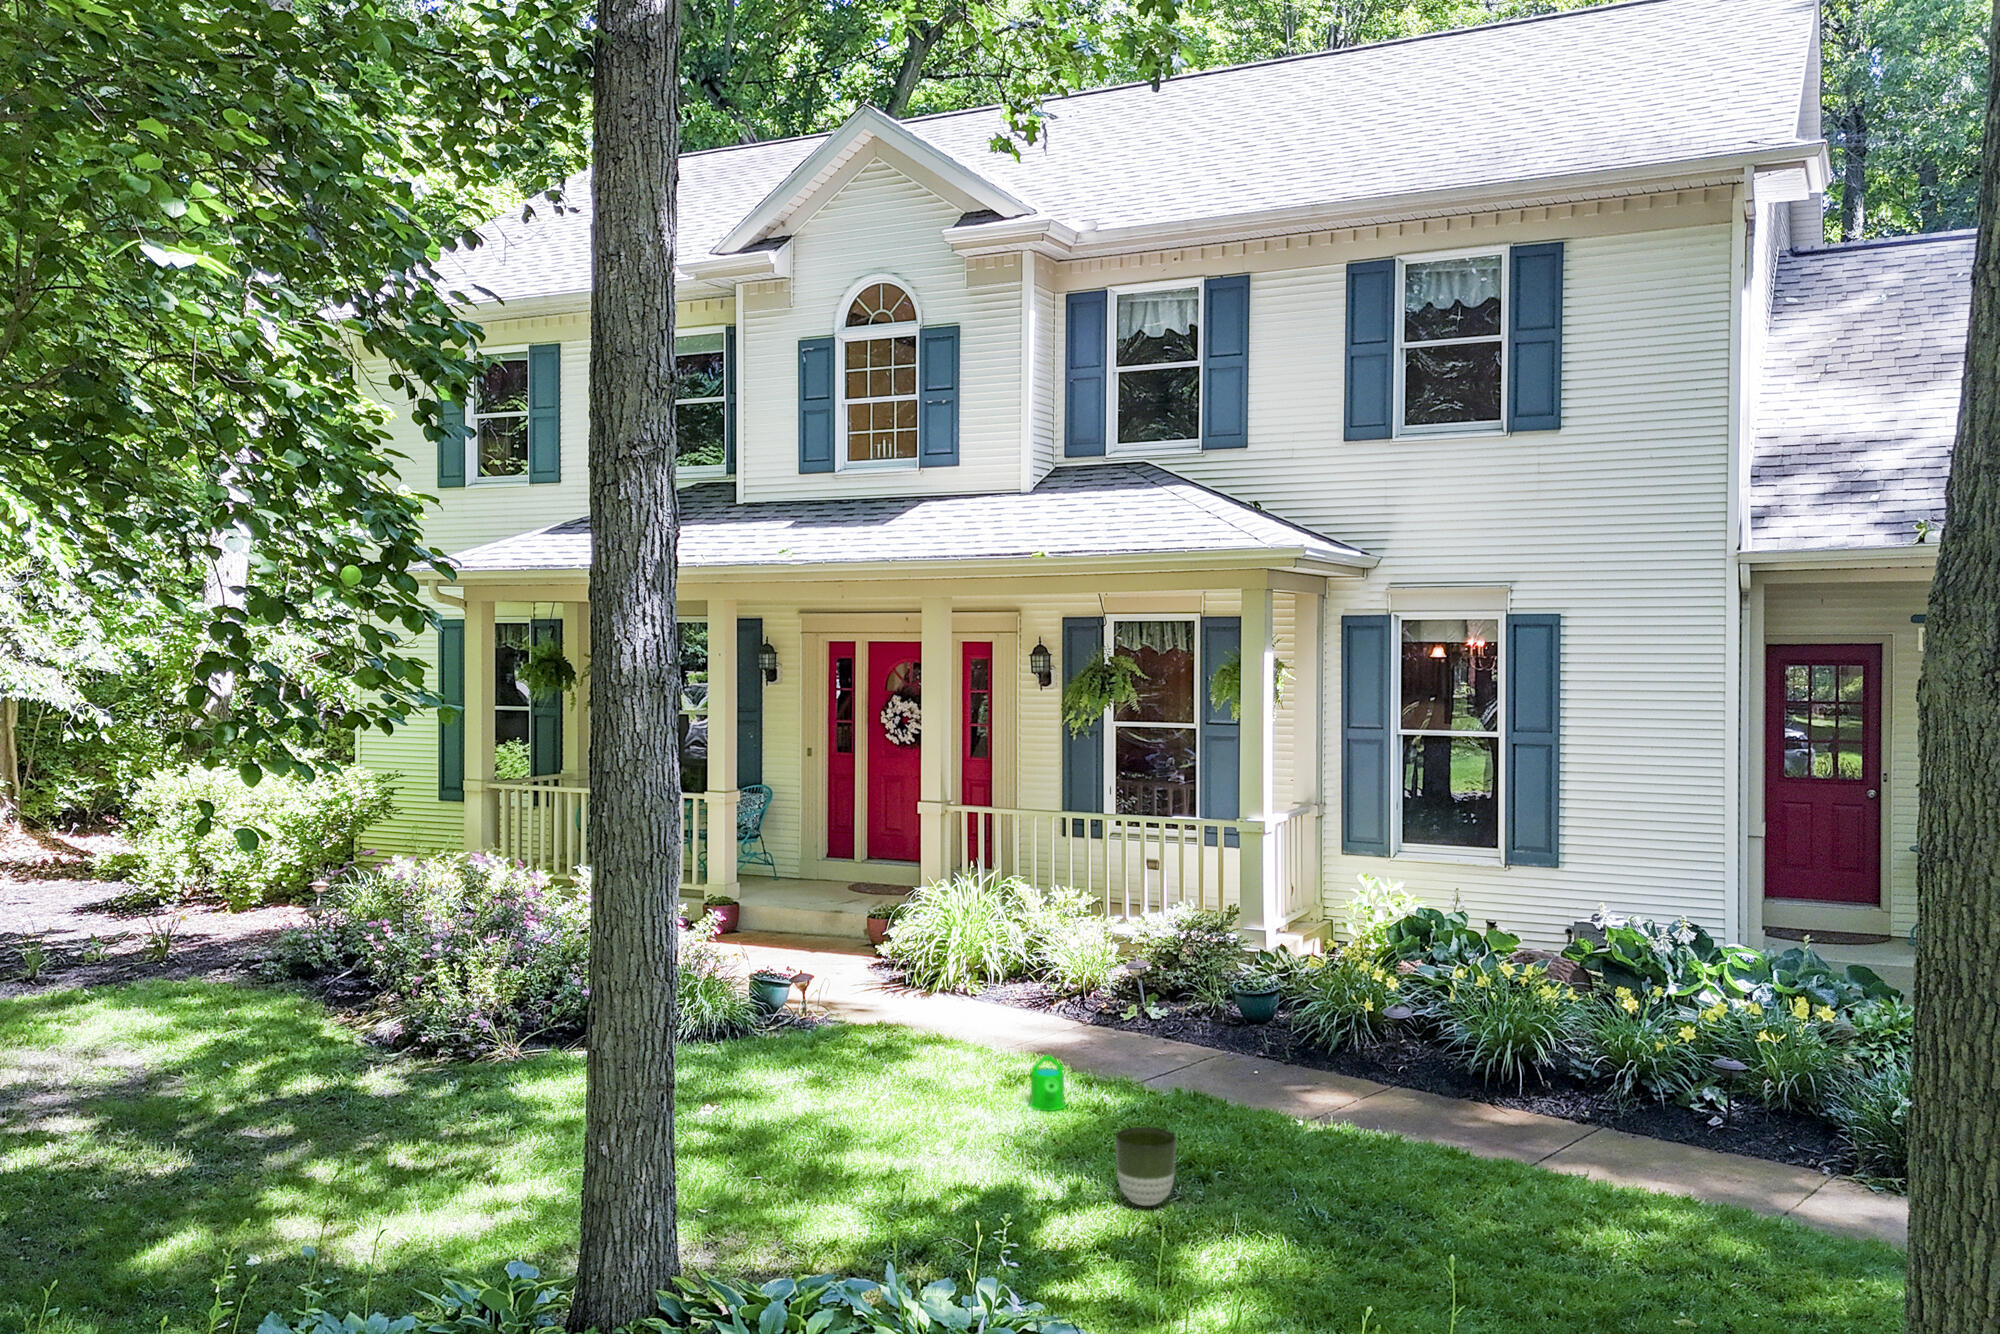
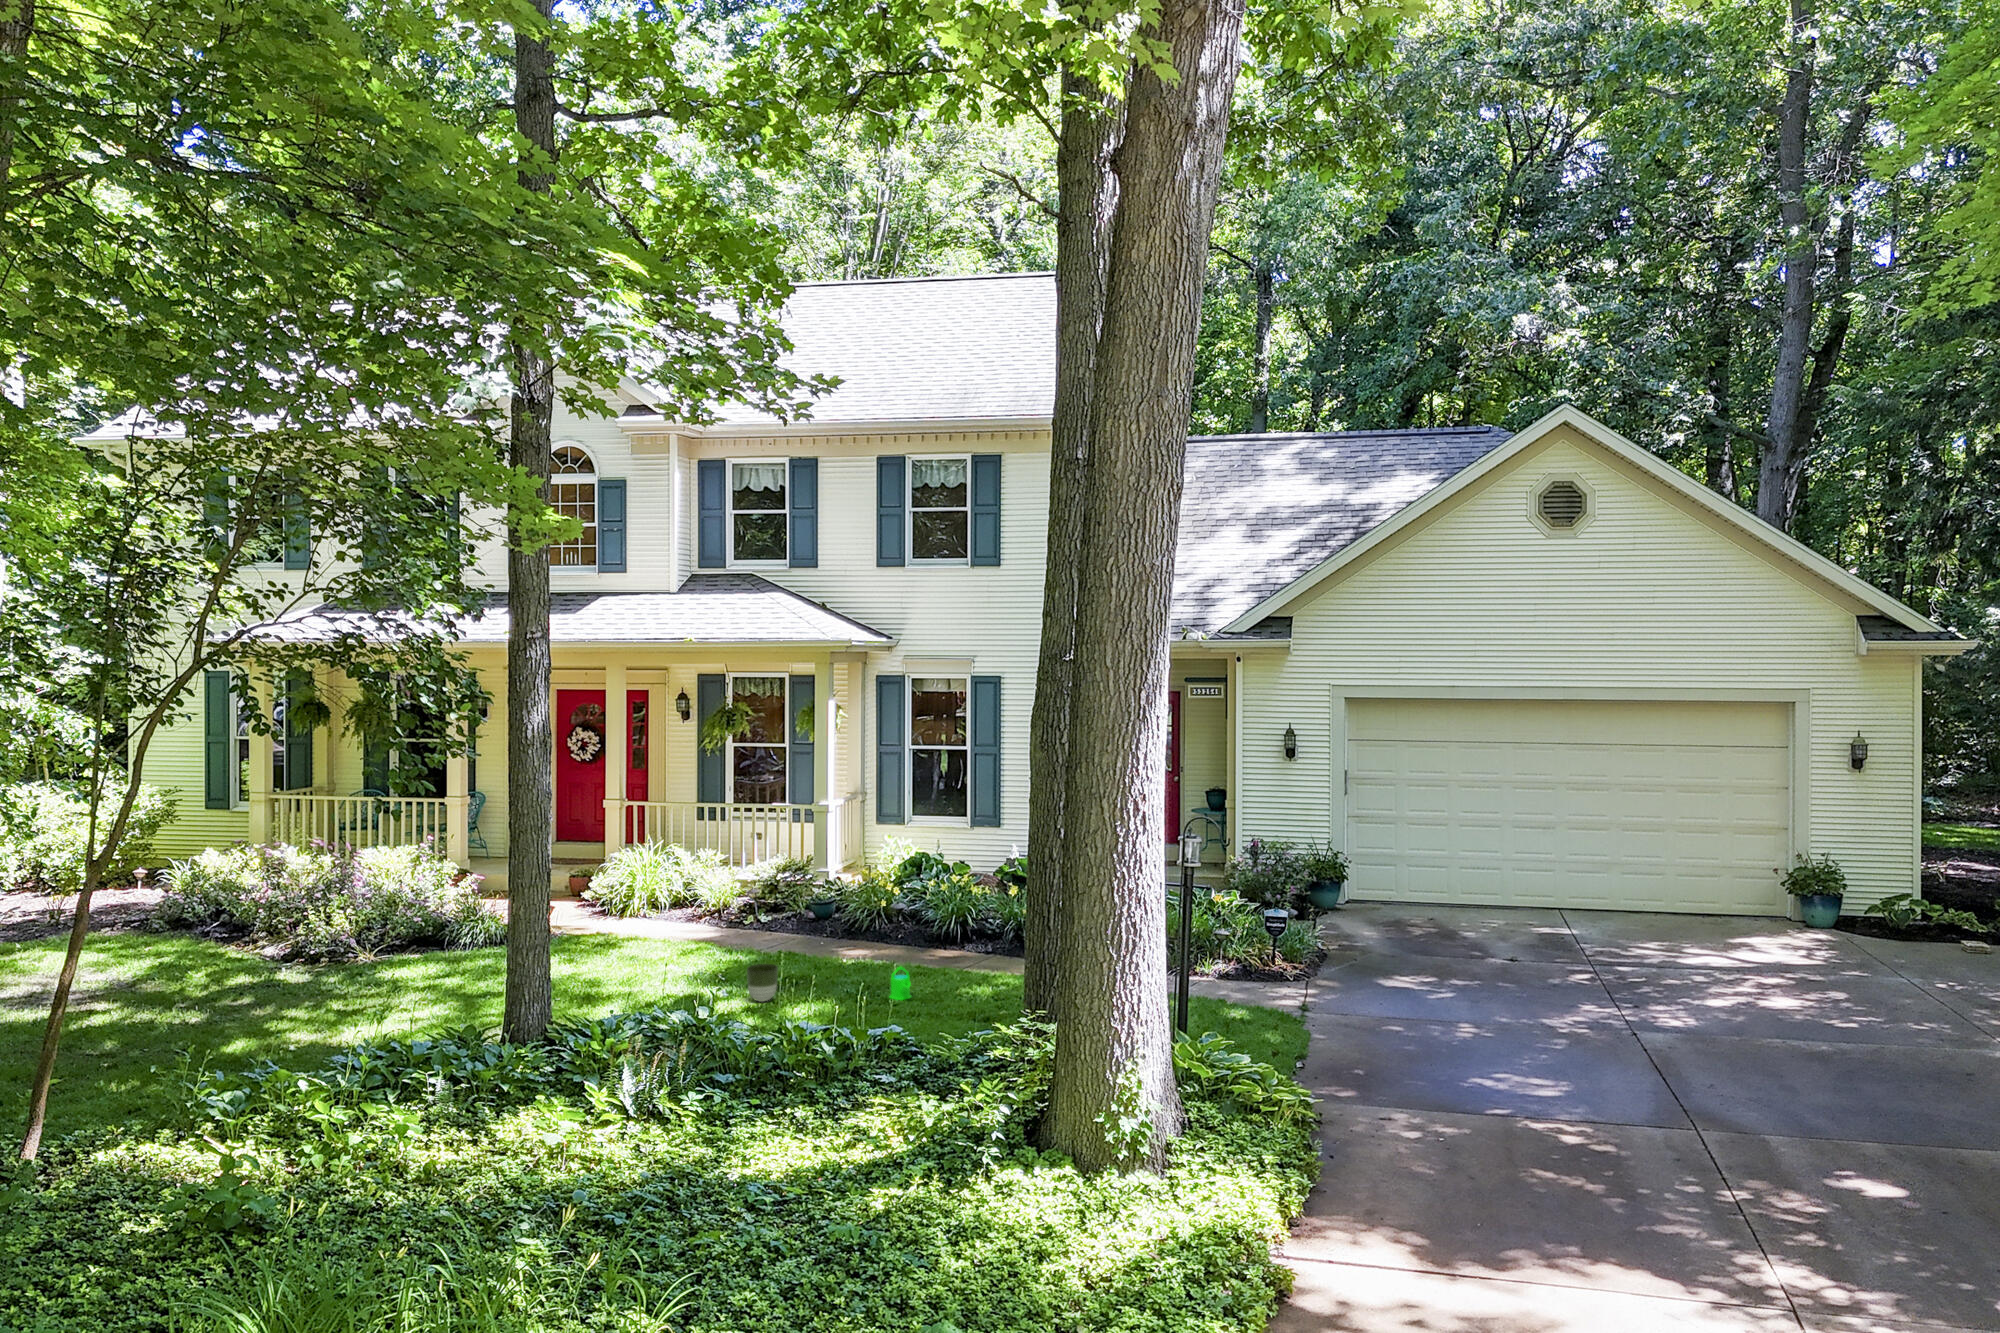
watering can: present [1029,1055,1066,1111] -> present [890,967,911,1000]

